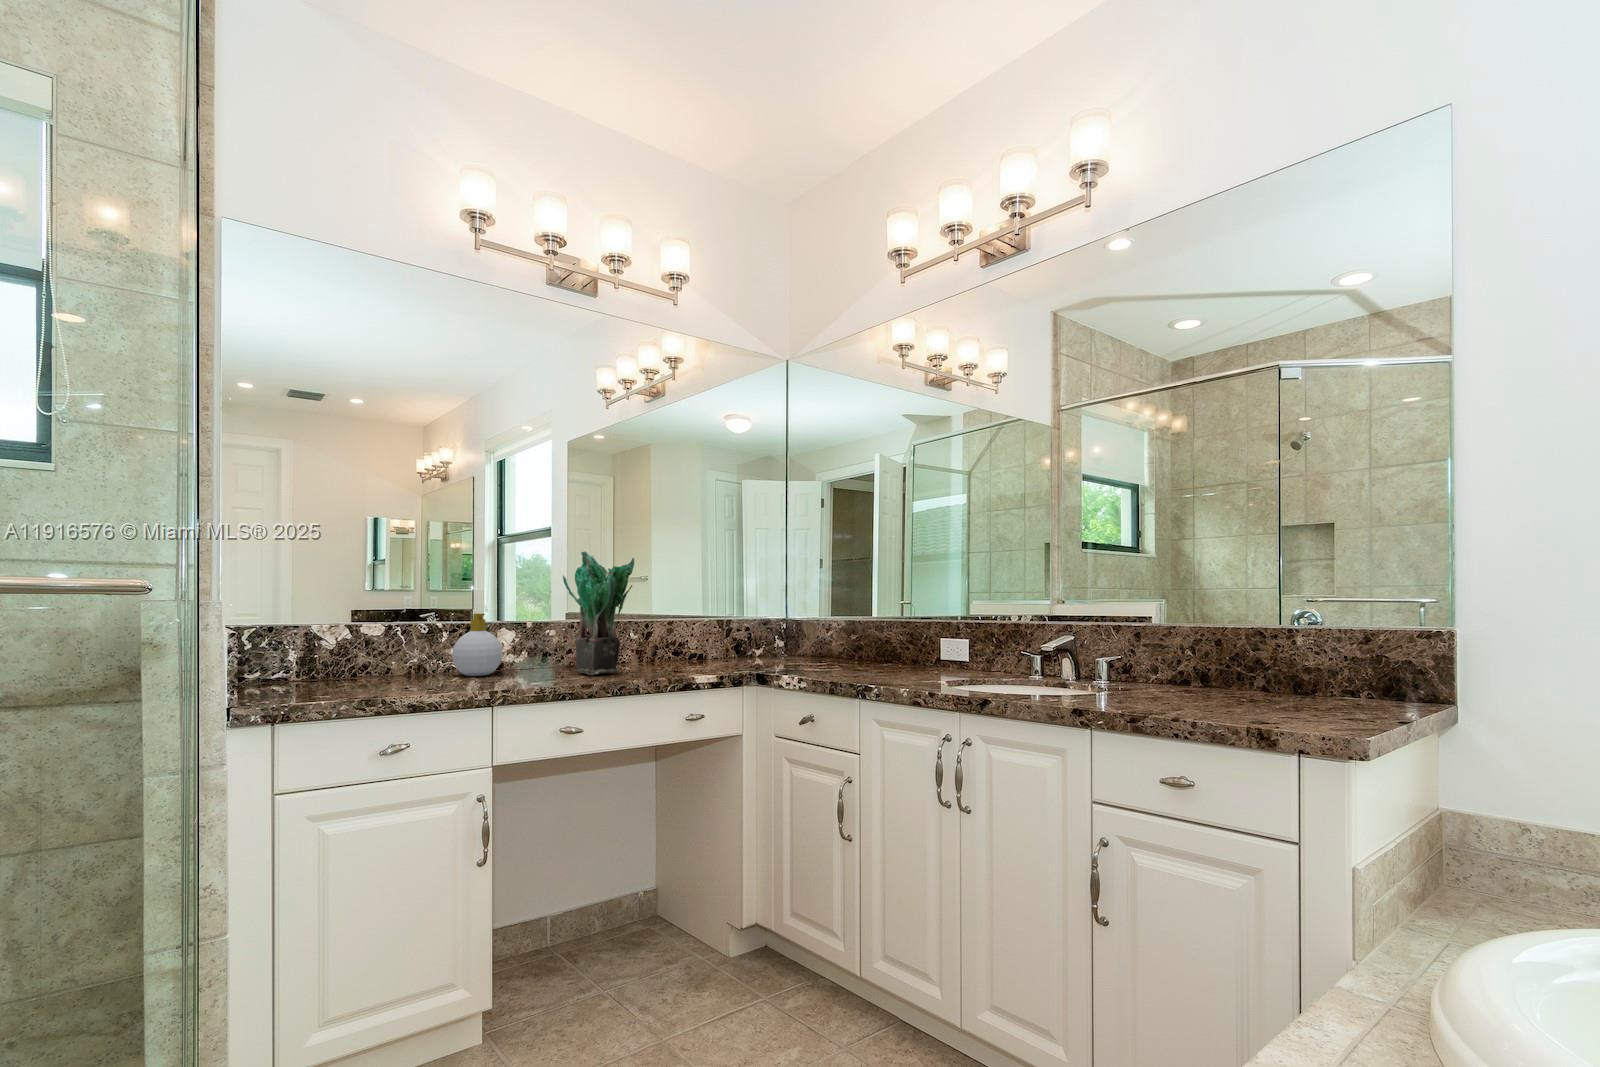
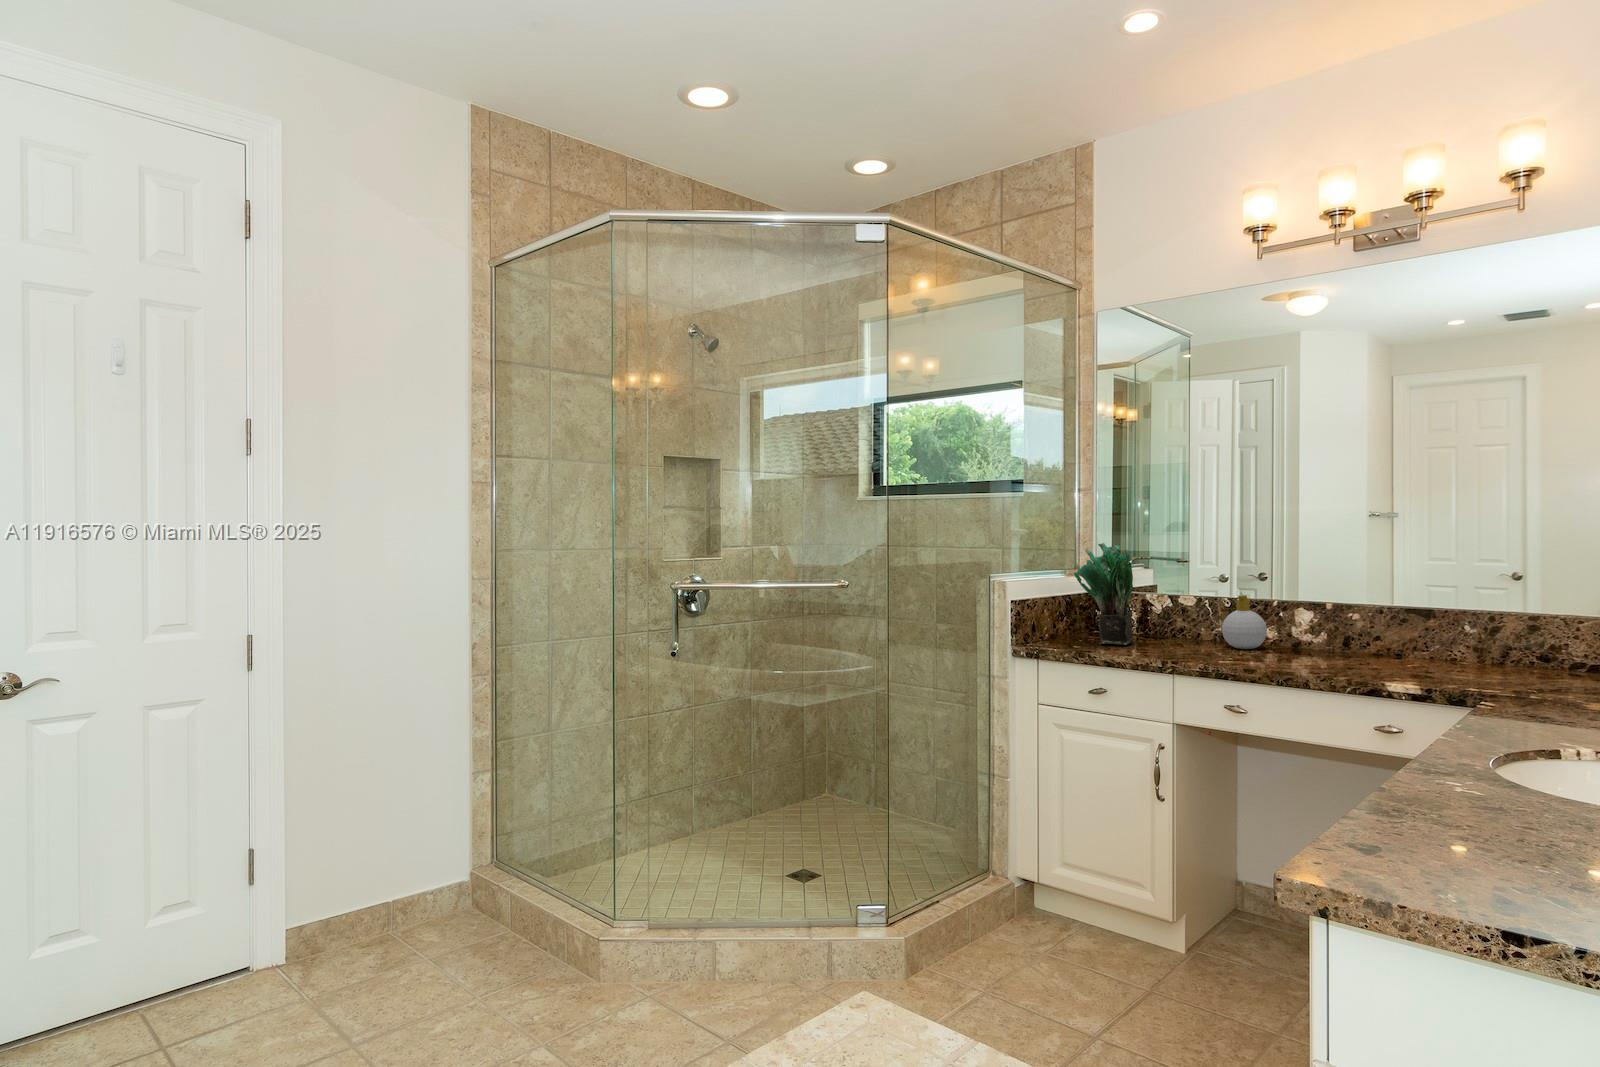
potted plant: present [563,551,634,675] -> present [1074,543,1133,645]

